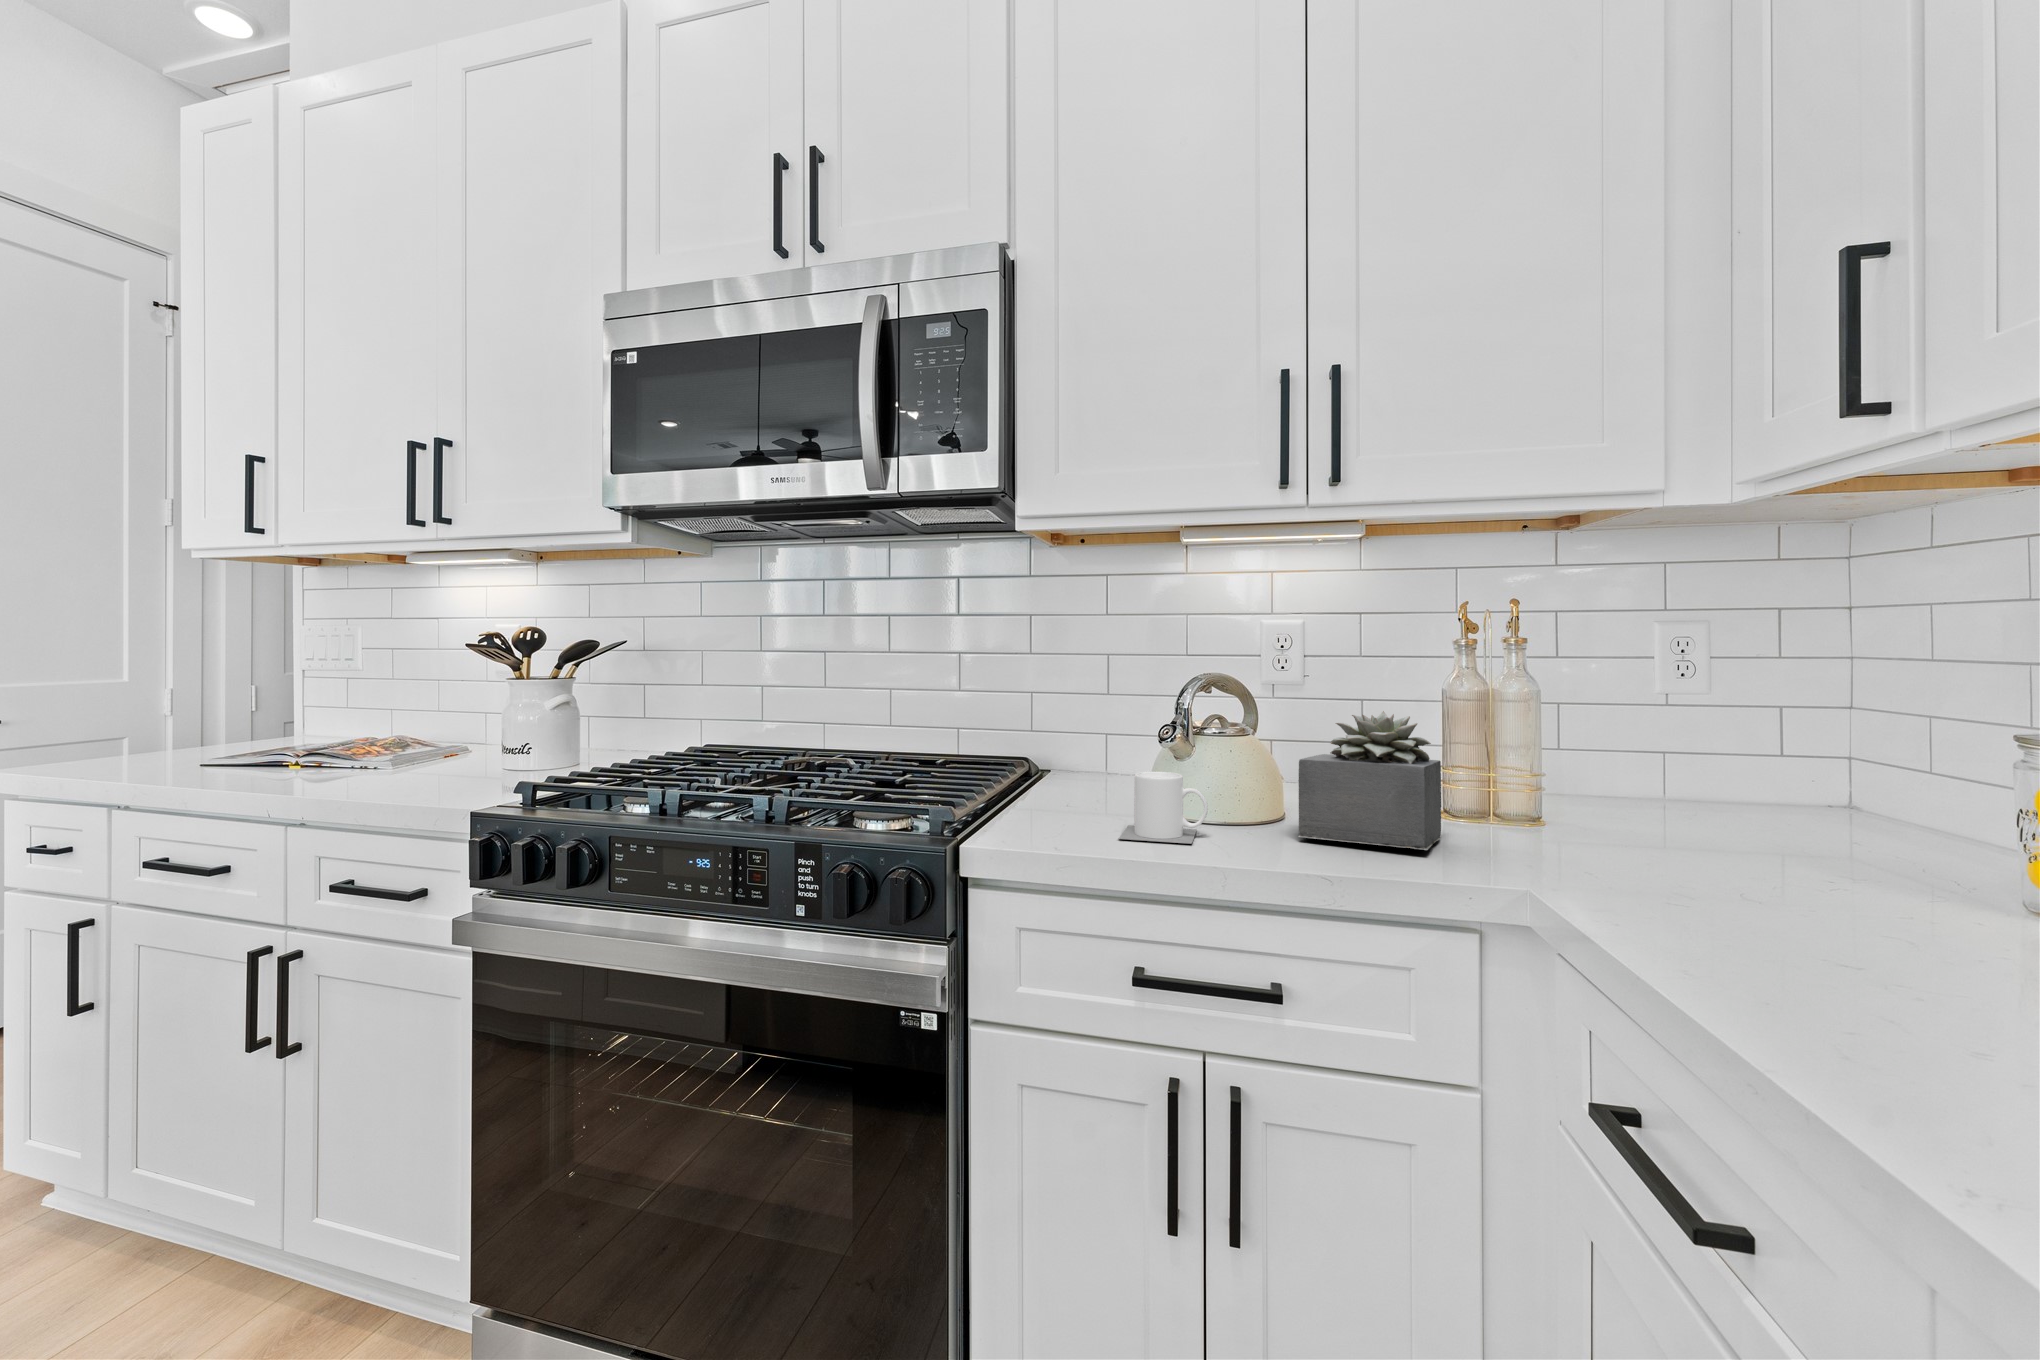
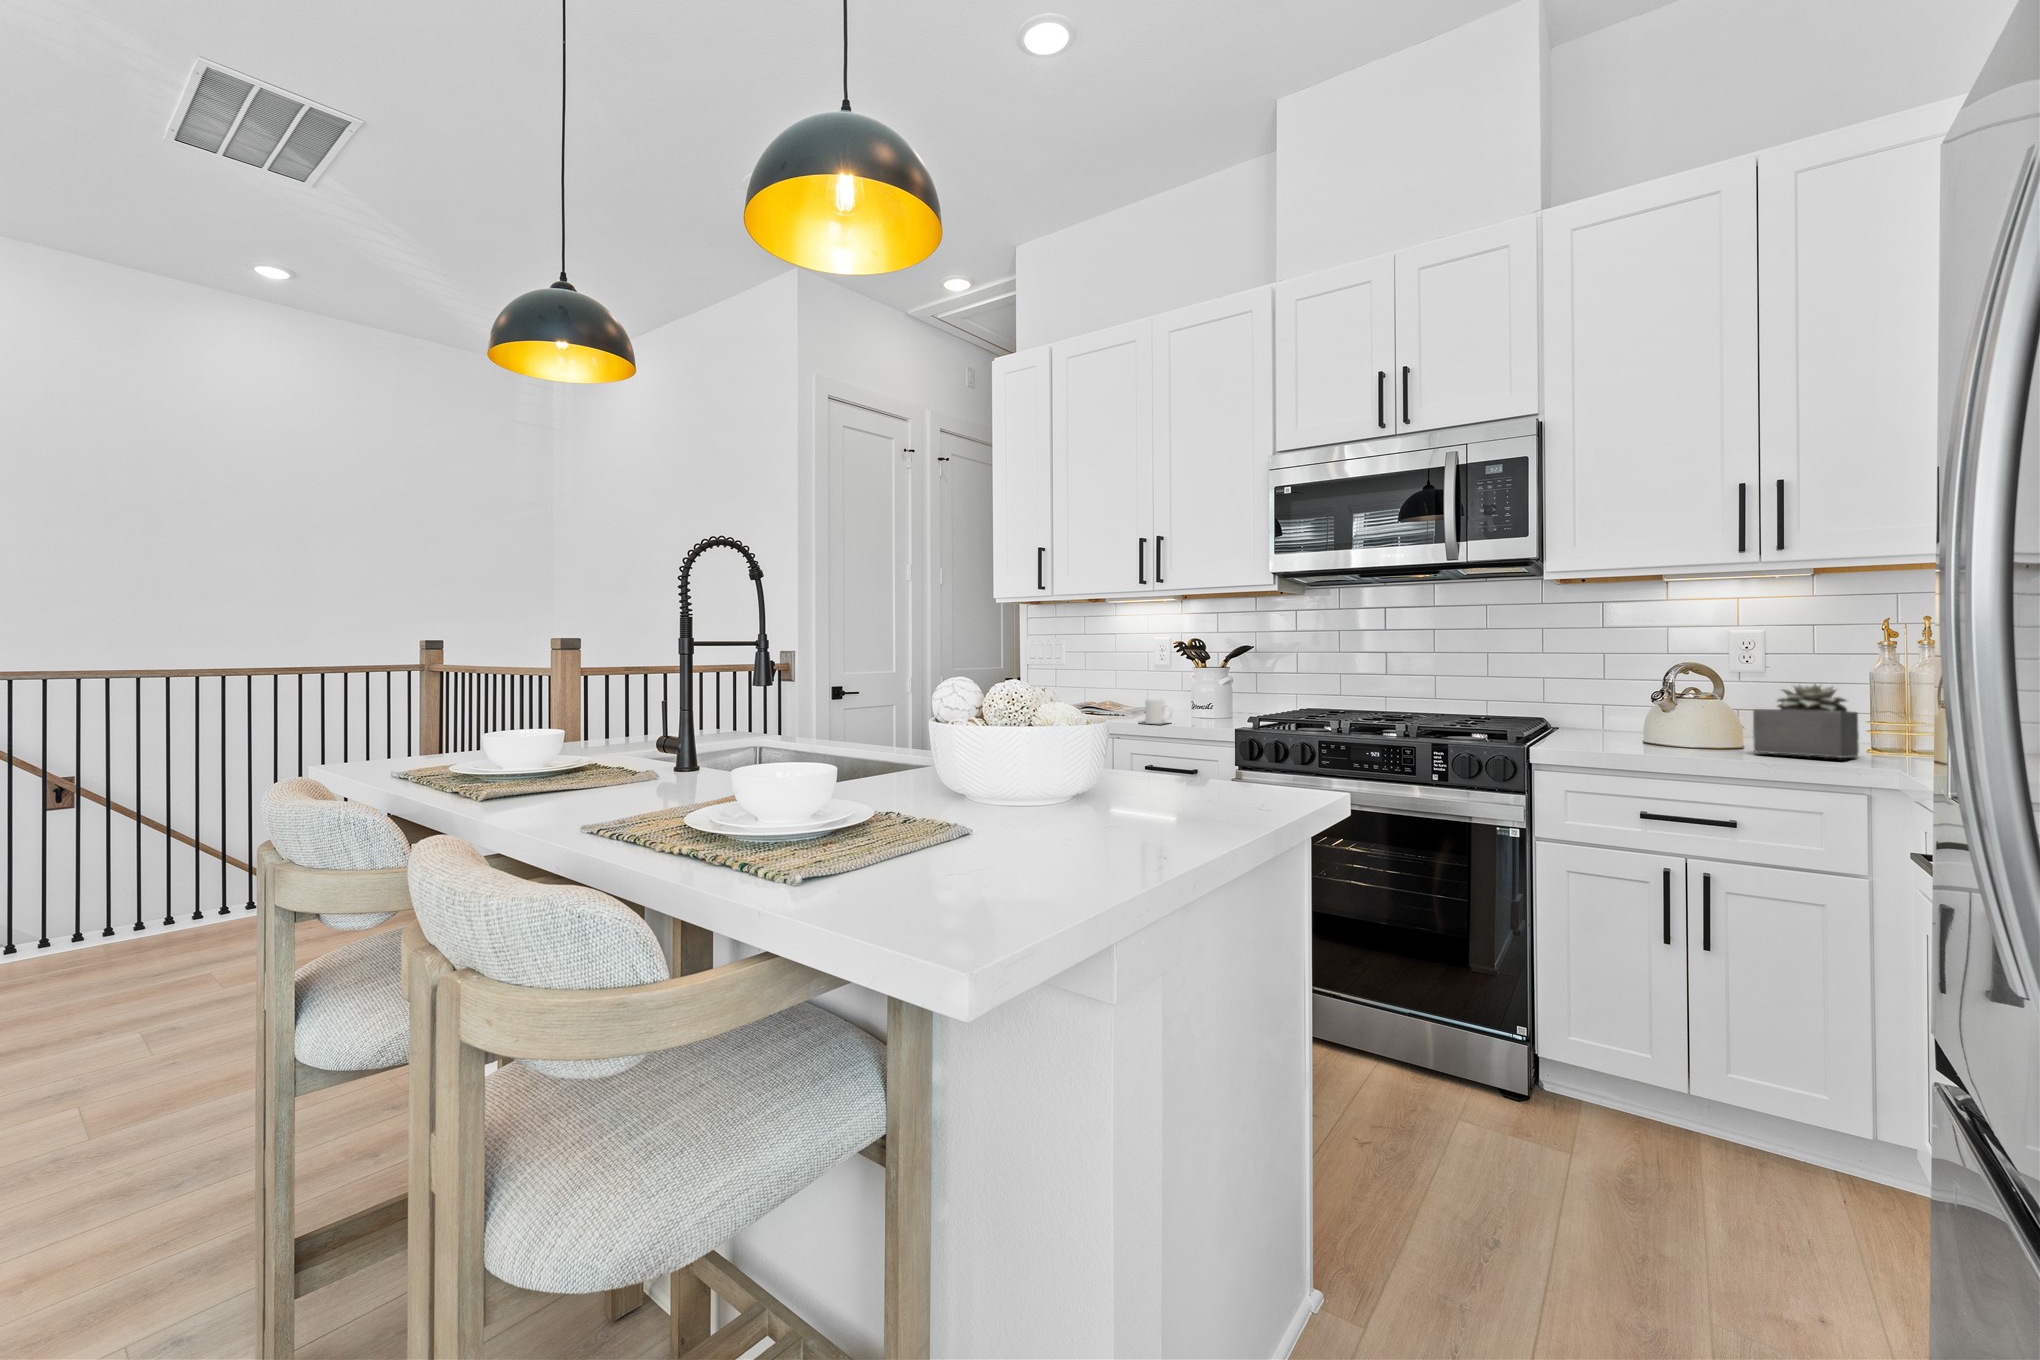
mug: present [1119,772,1208,844] -> present [1144,699,1172,724]

